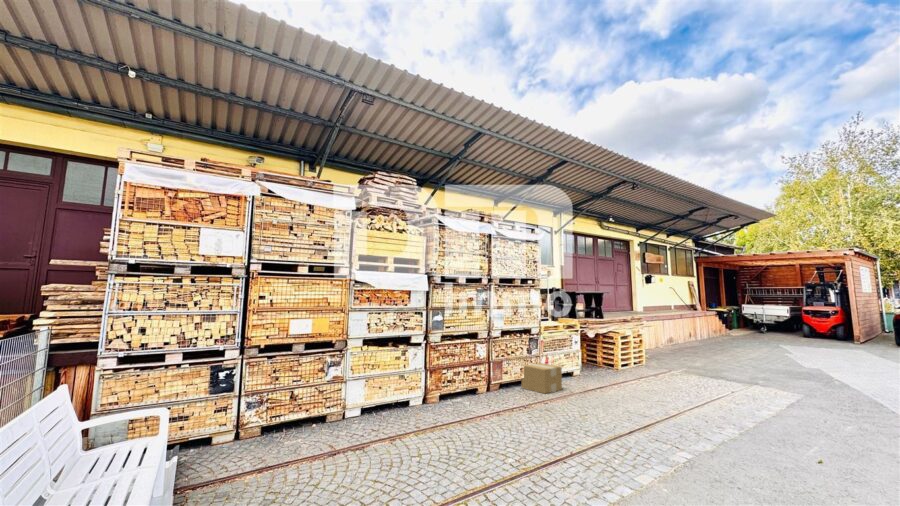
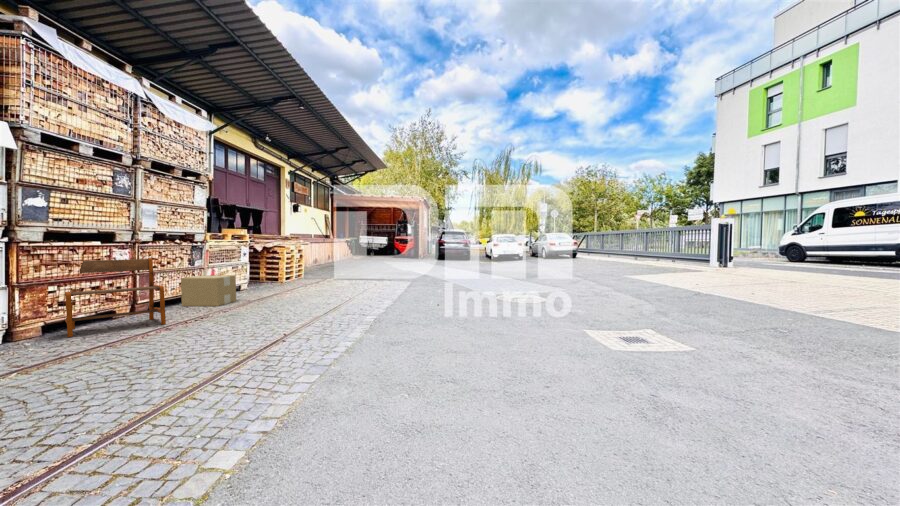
bench: none [449,353,502,408] -> present [65,258,166,337]

